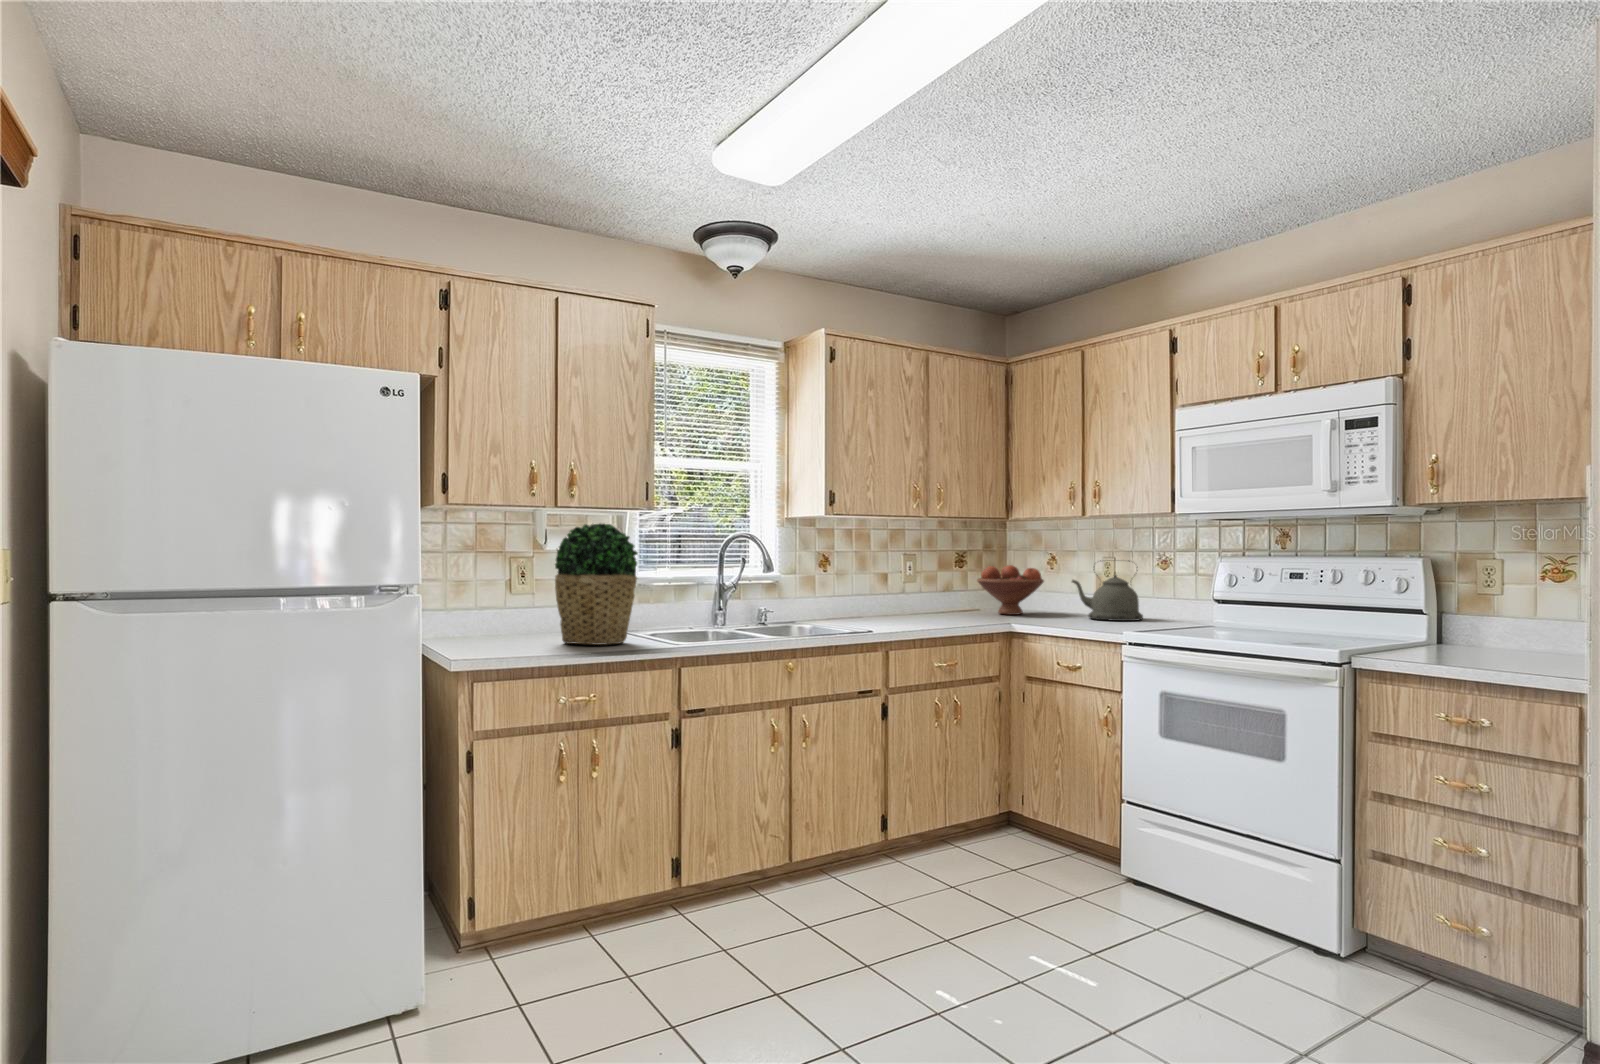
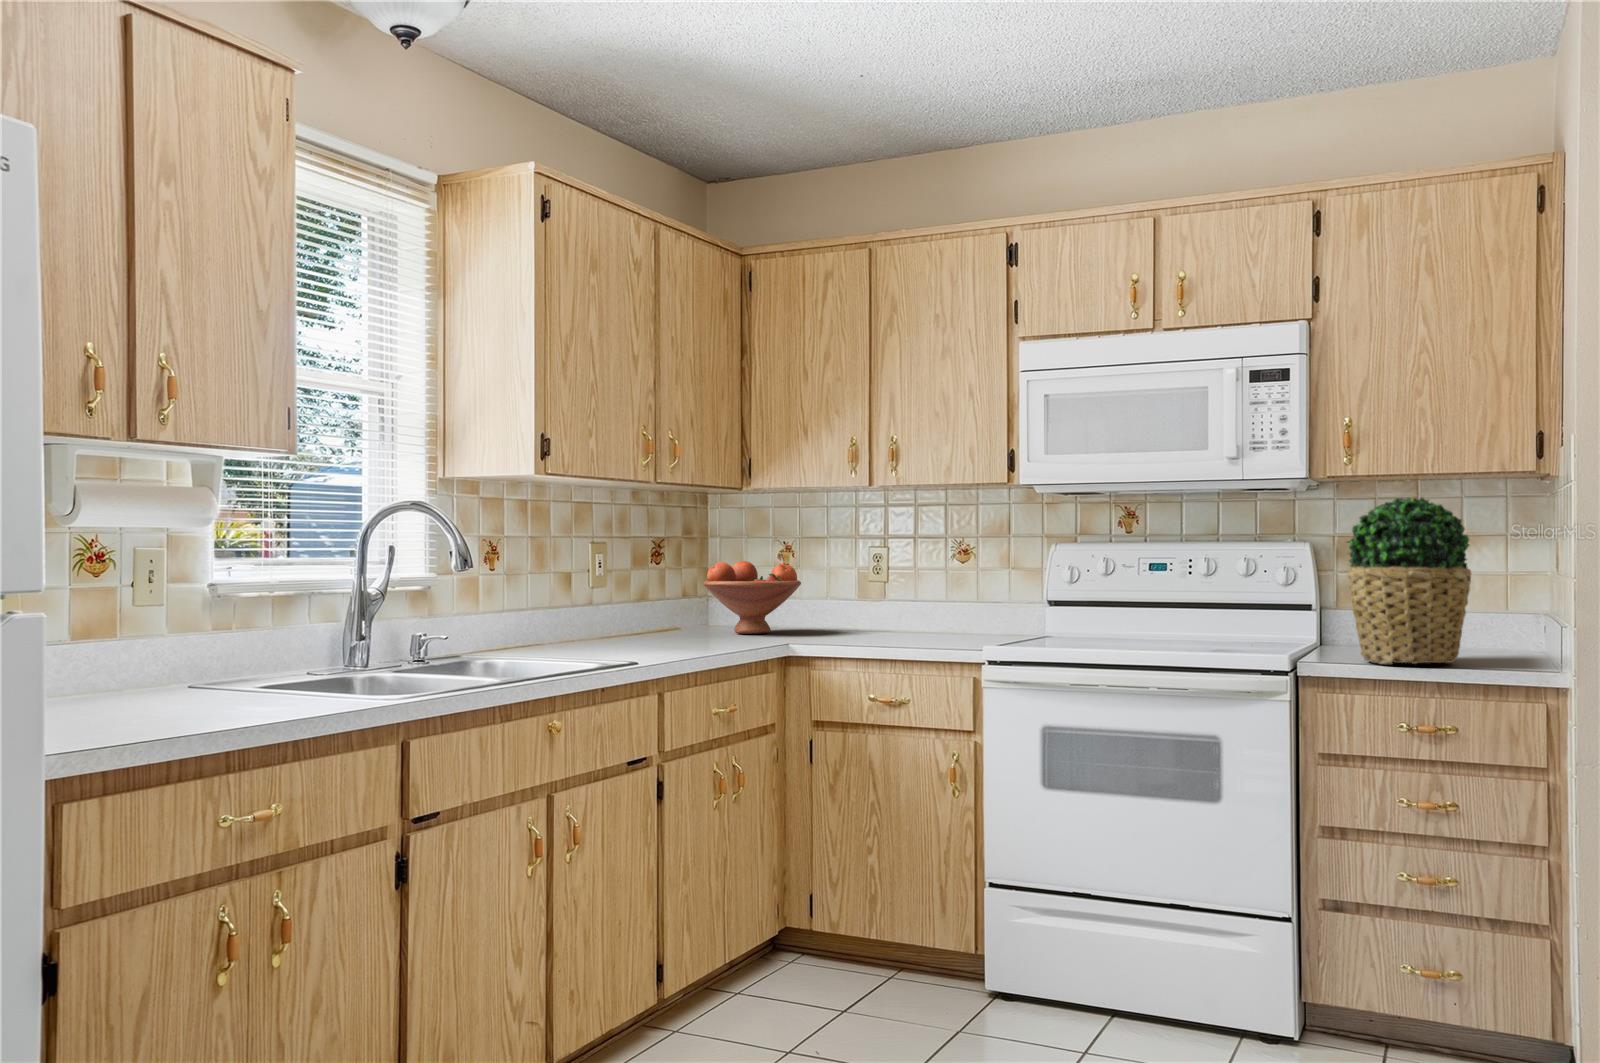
potted plant: present [555,523,638,645] -> present [1347,497,1471,664]
kettle: present [1072,560,1143,621] -> none [850,551,944,635]

